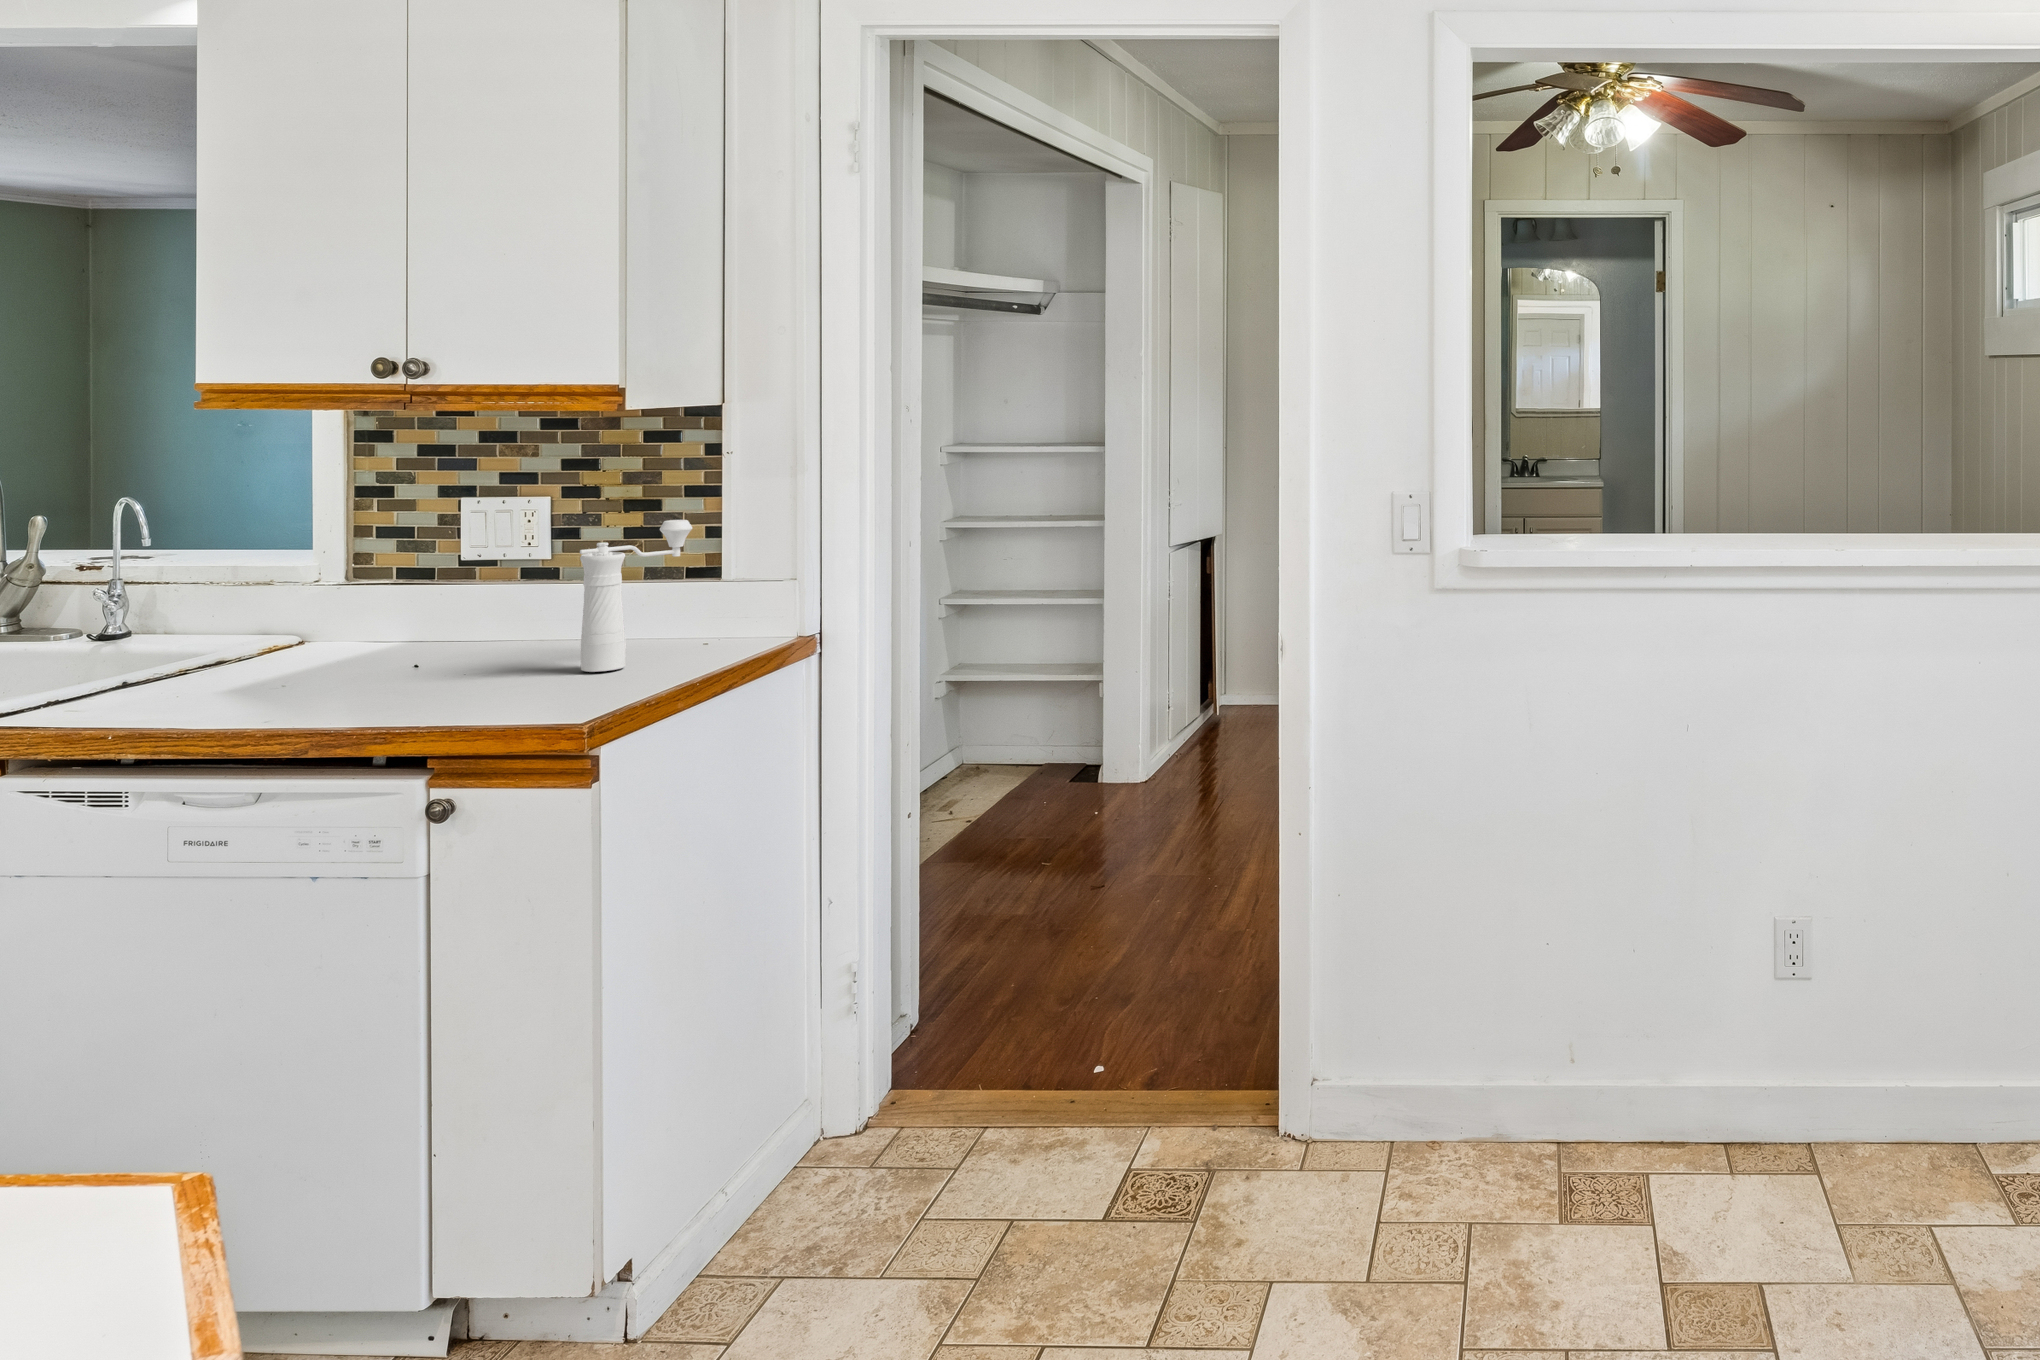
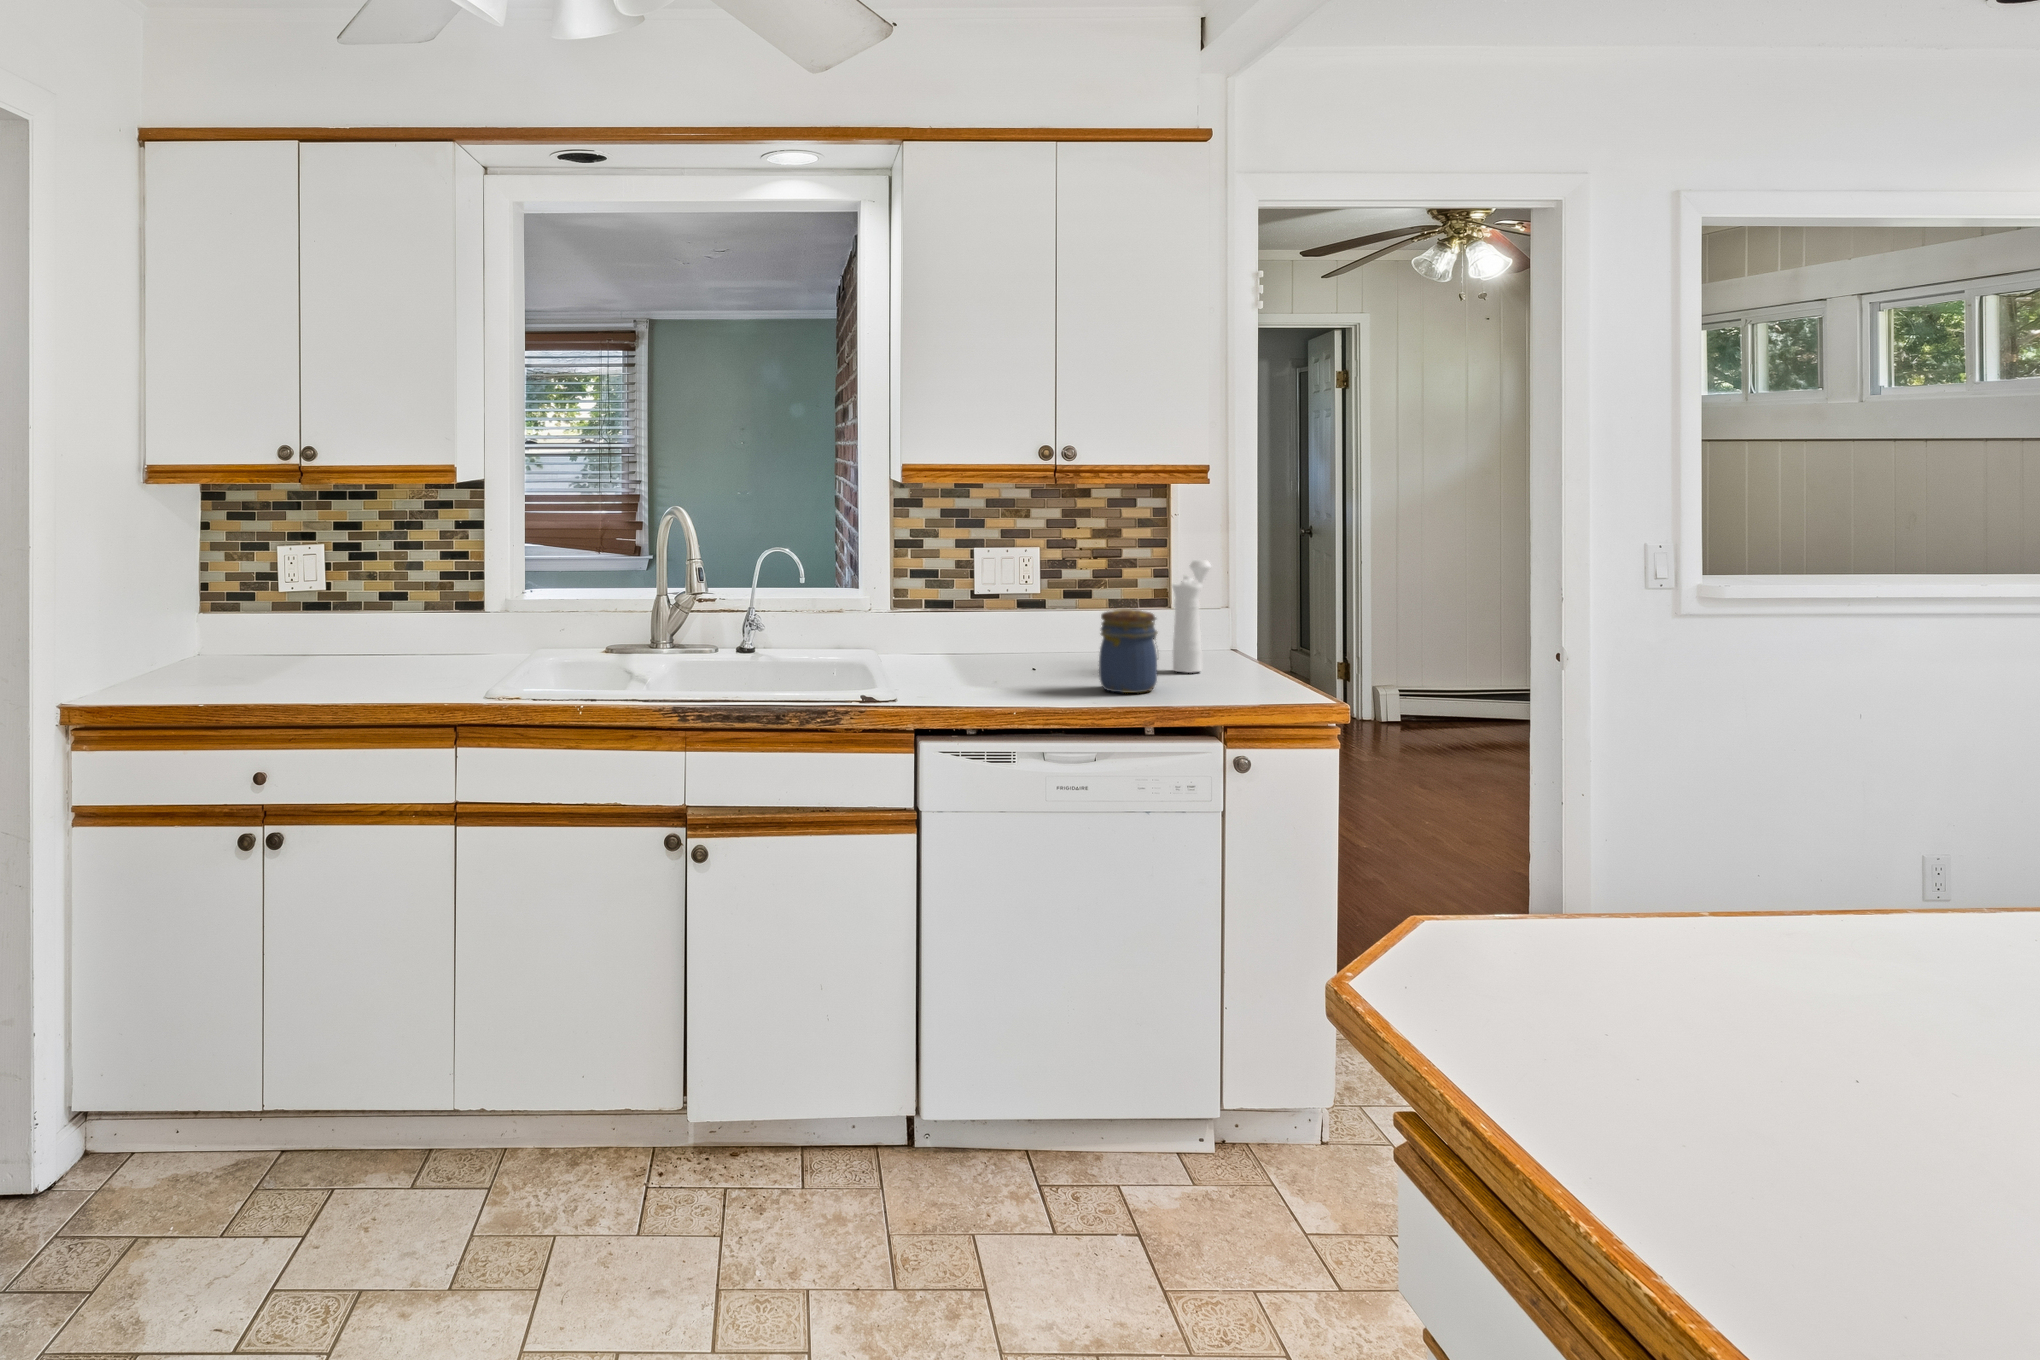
jar: none [347,592,453,706] -> present [1099,609,1158,693]

